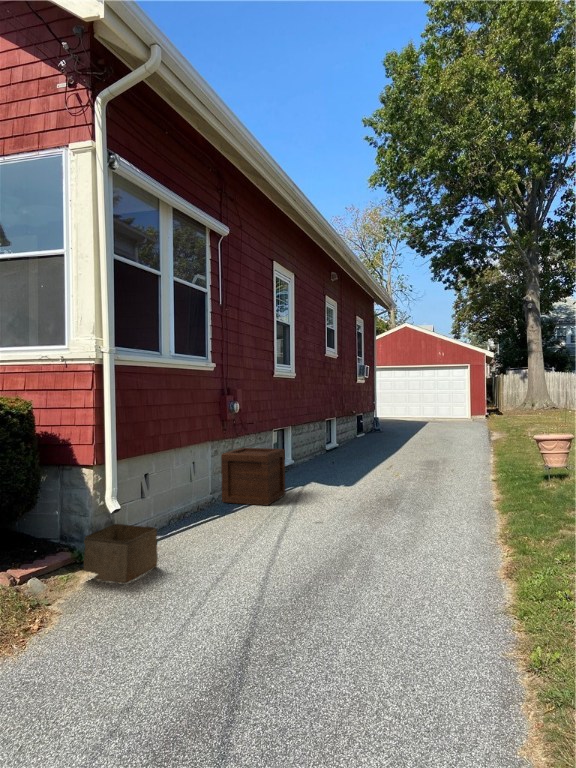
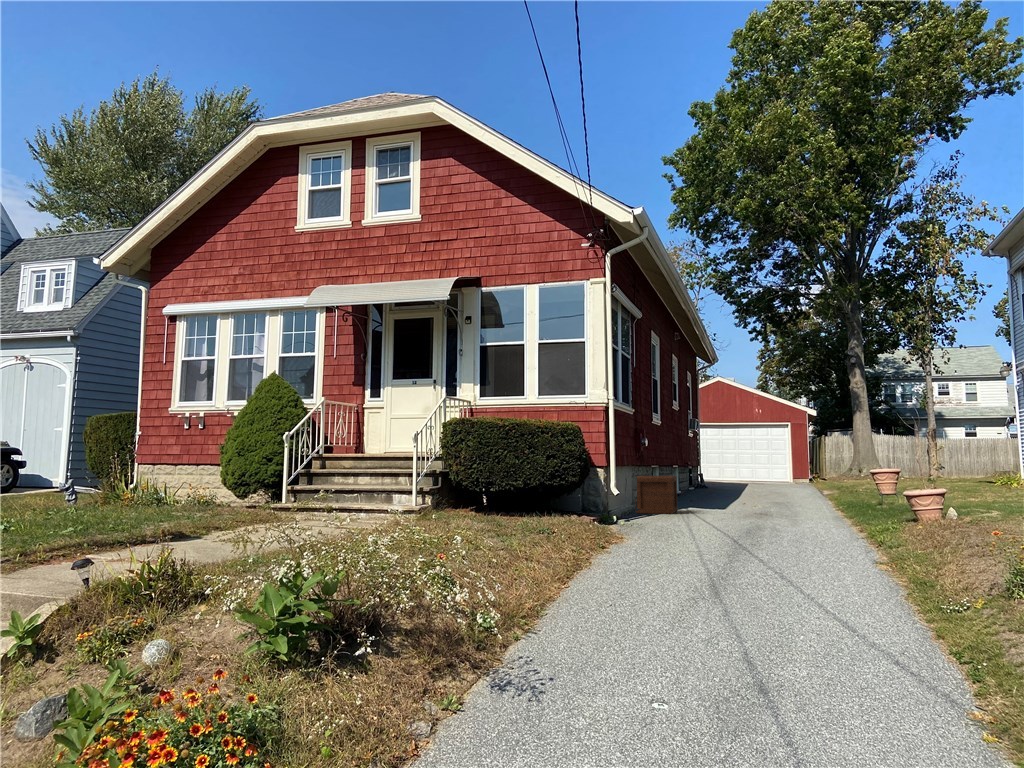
storage bin: present [83,524,158,584] -> none [611,502,646,529]

